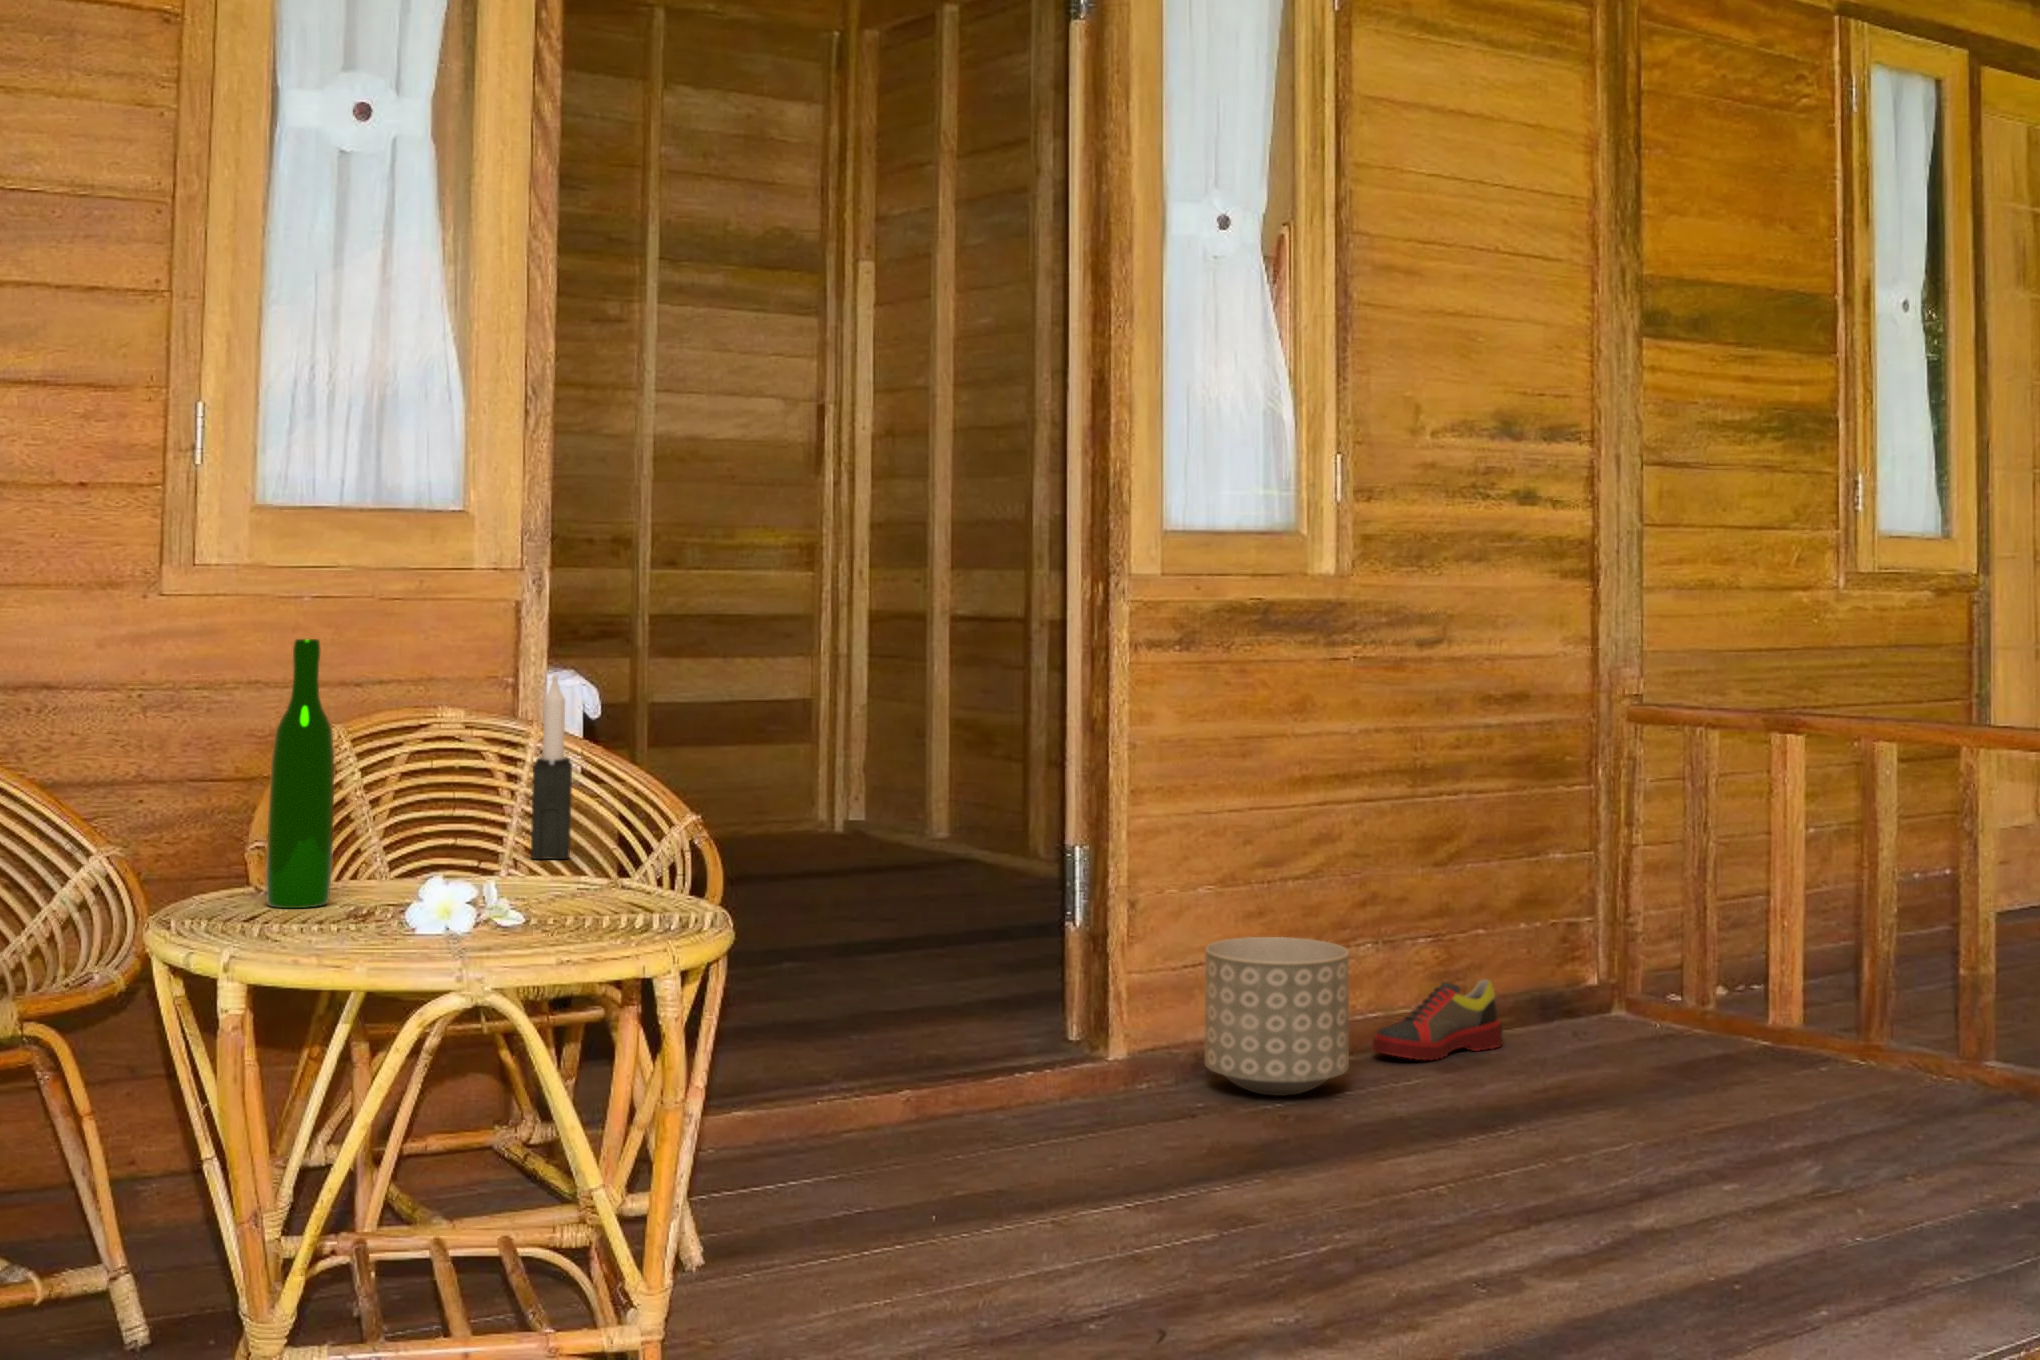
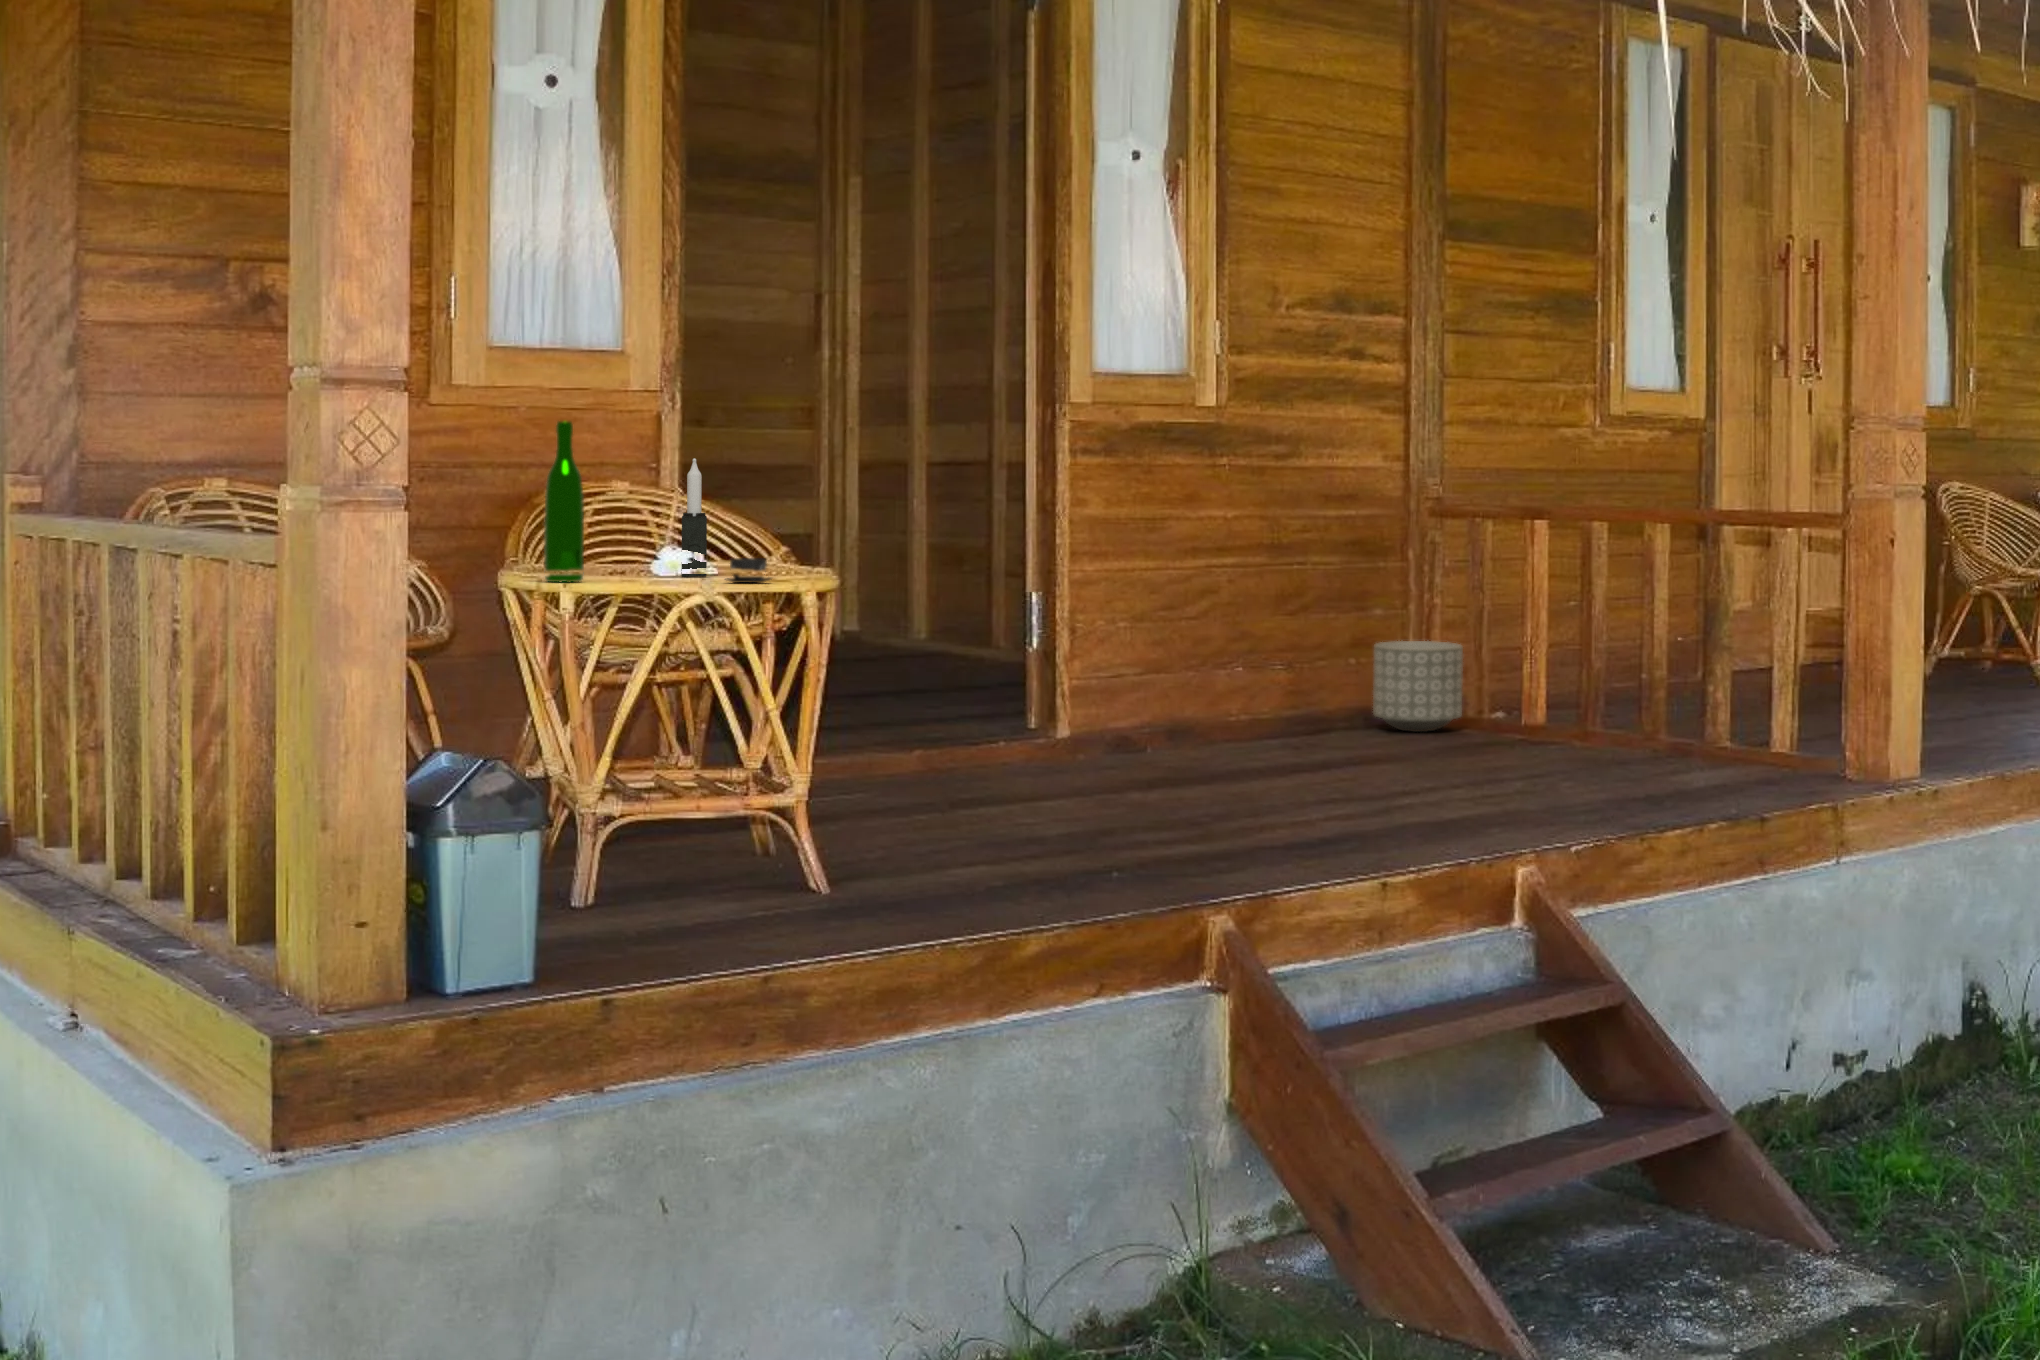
teacup: none [556,863,644,911] -> present [726,558,771,583]
planter: present [1205,937,1349,1096] -> present [1373,641,1463,732]
shoe: present [1372,979,1502,1060] -> none [1243,692,1336,743]

